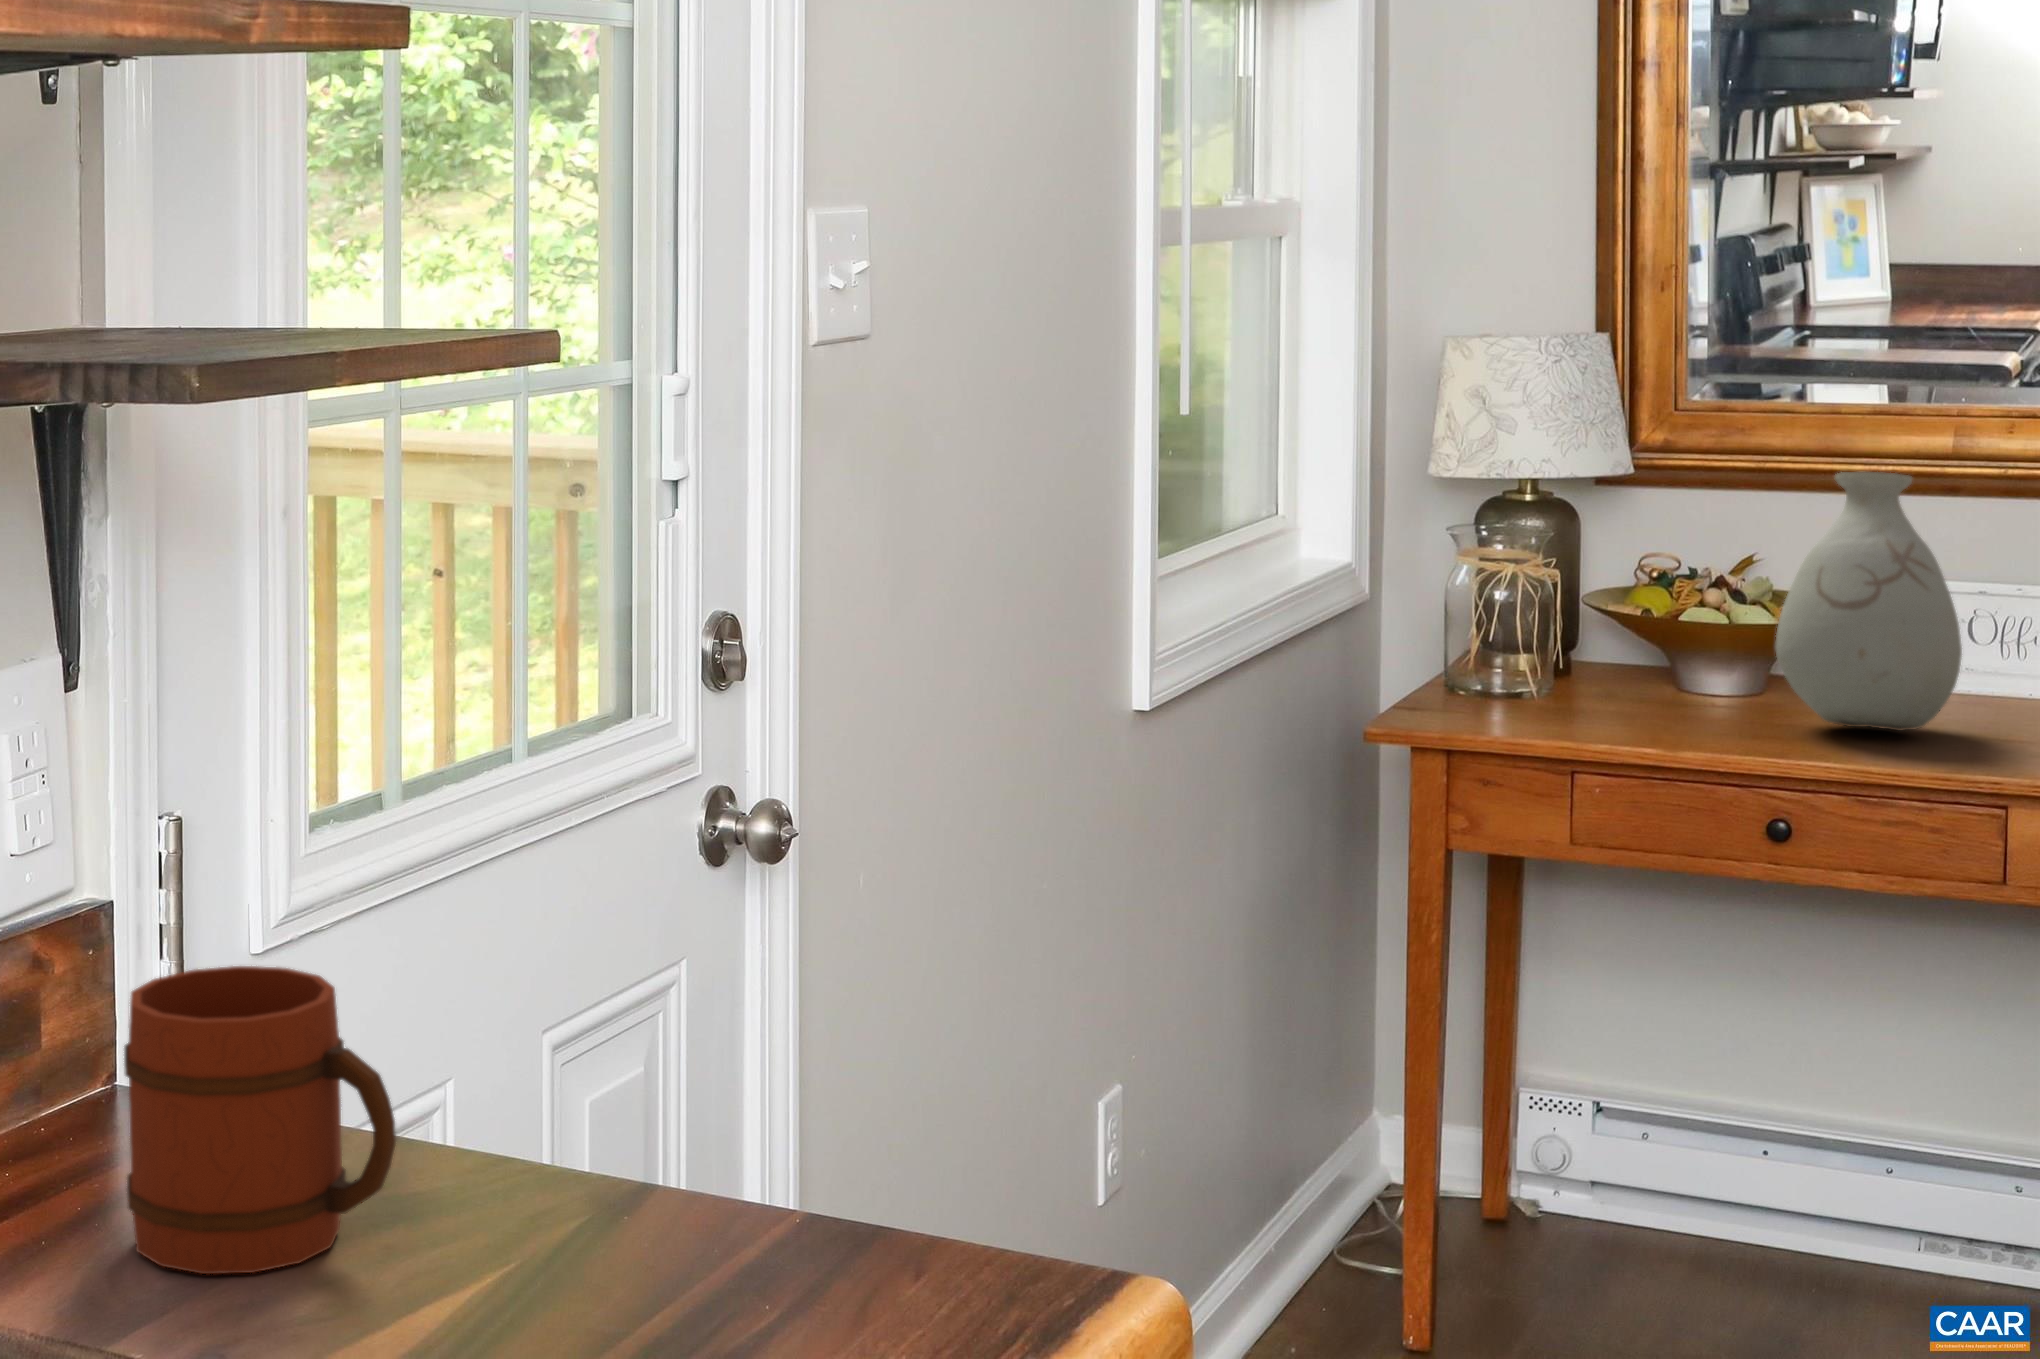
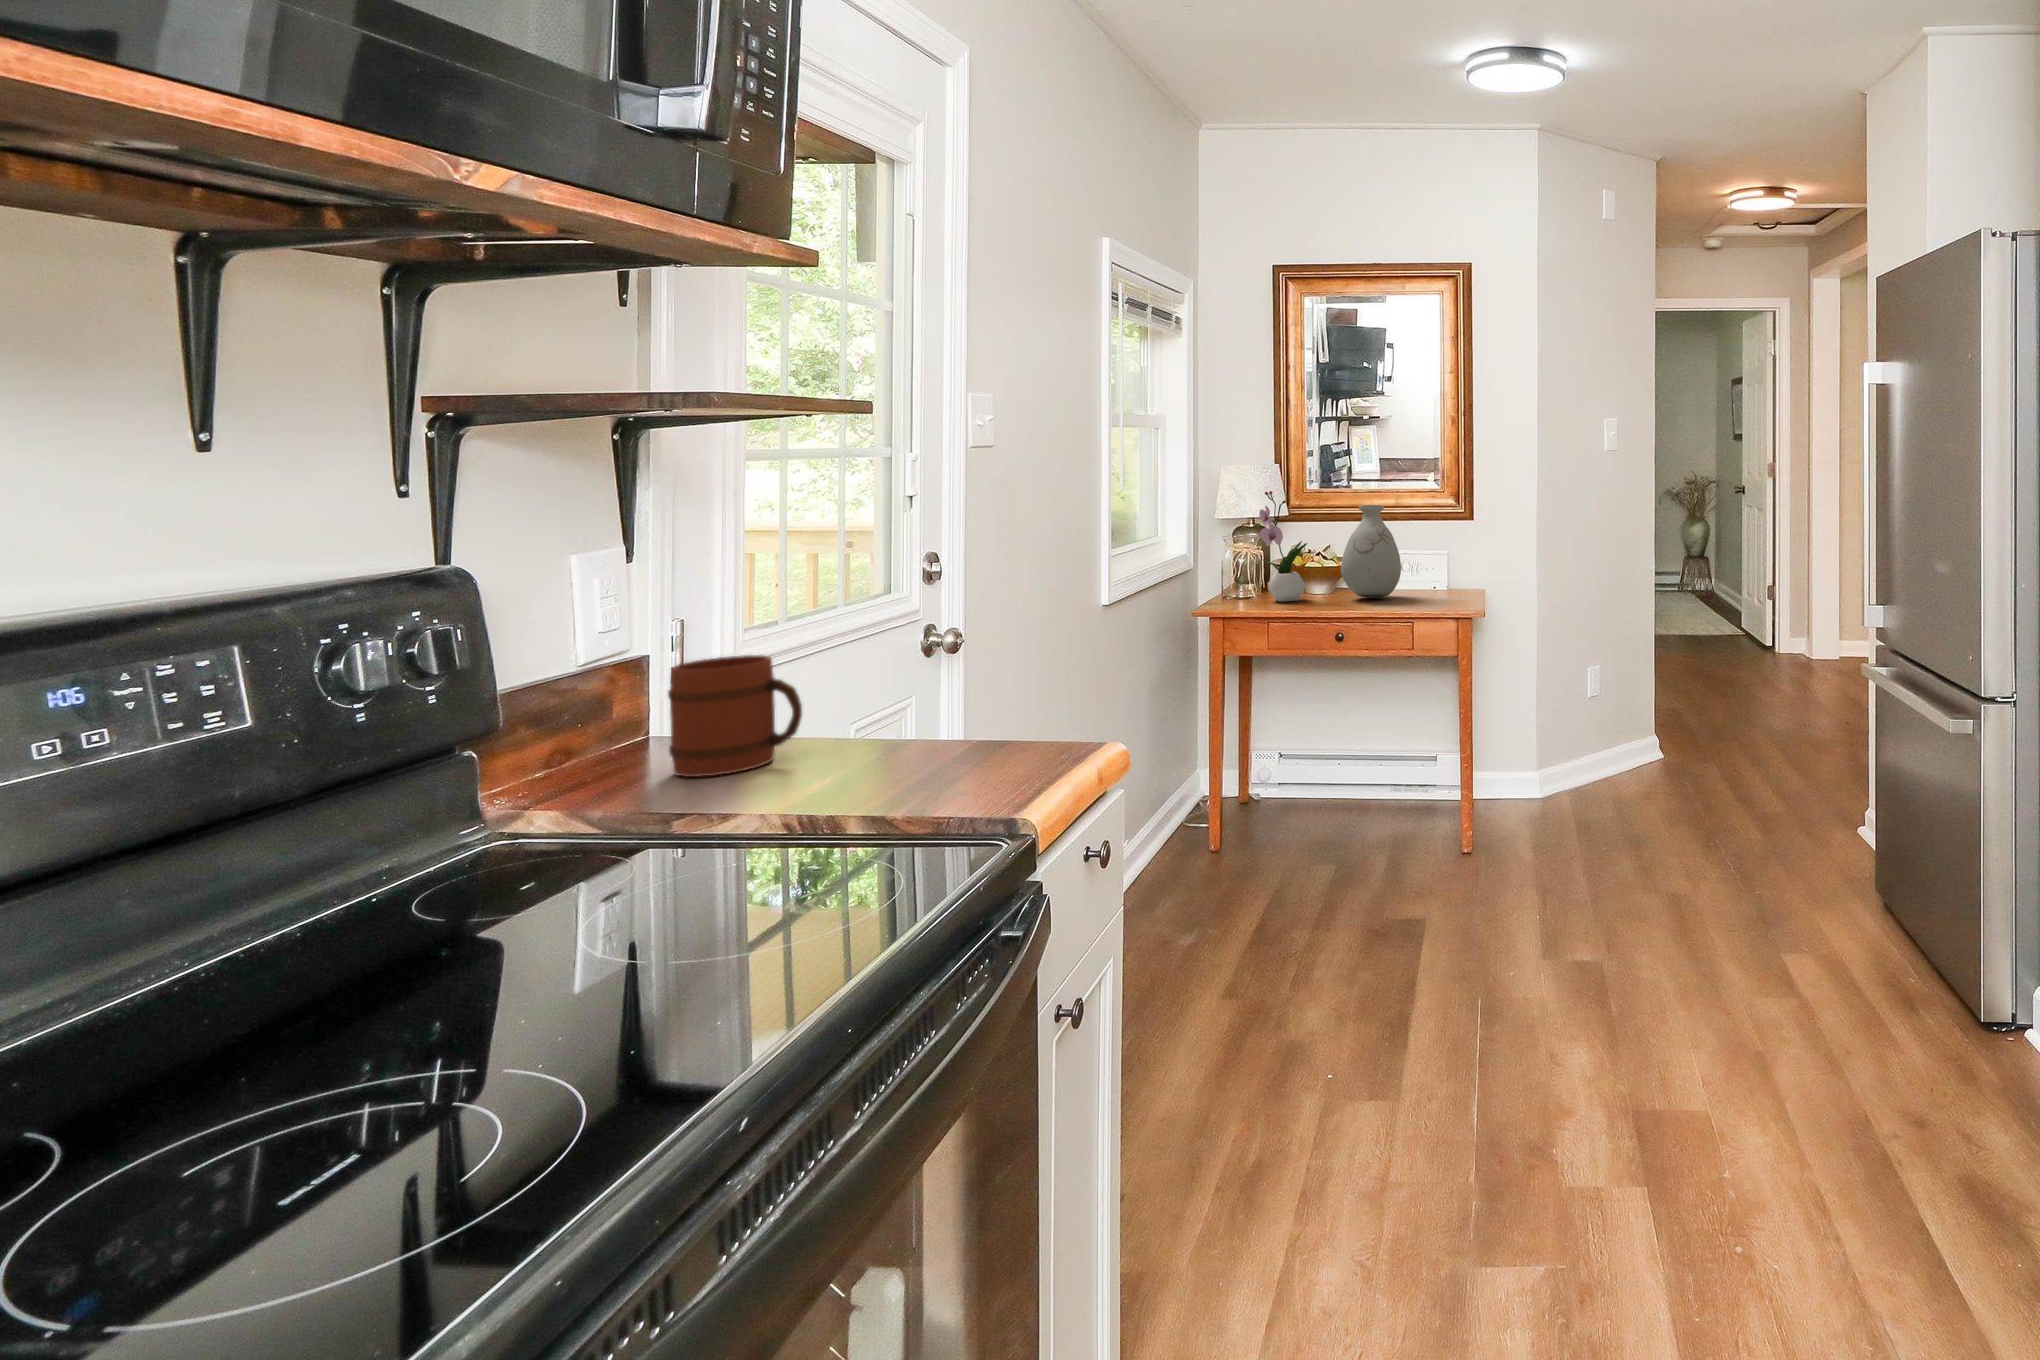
flower arrangement: none [1544,420,1680,718] -> present [1259,491,1307,602]

